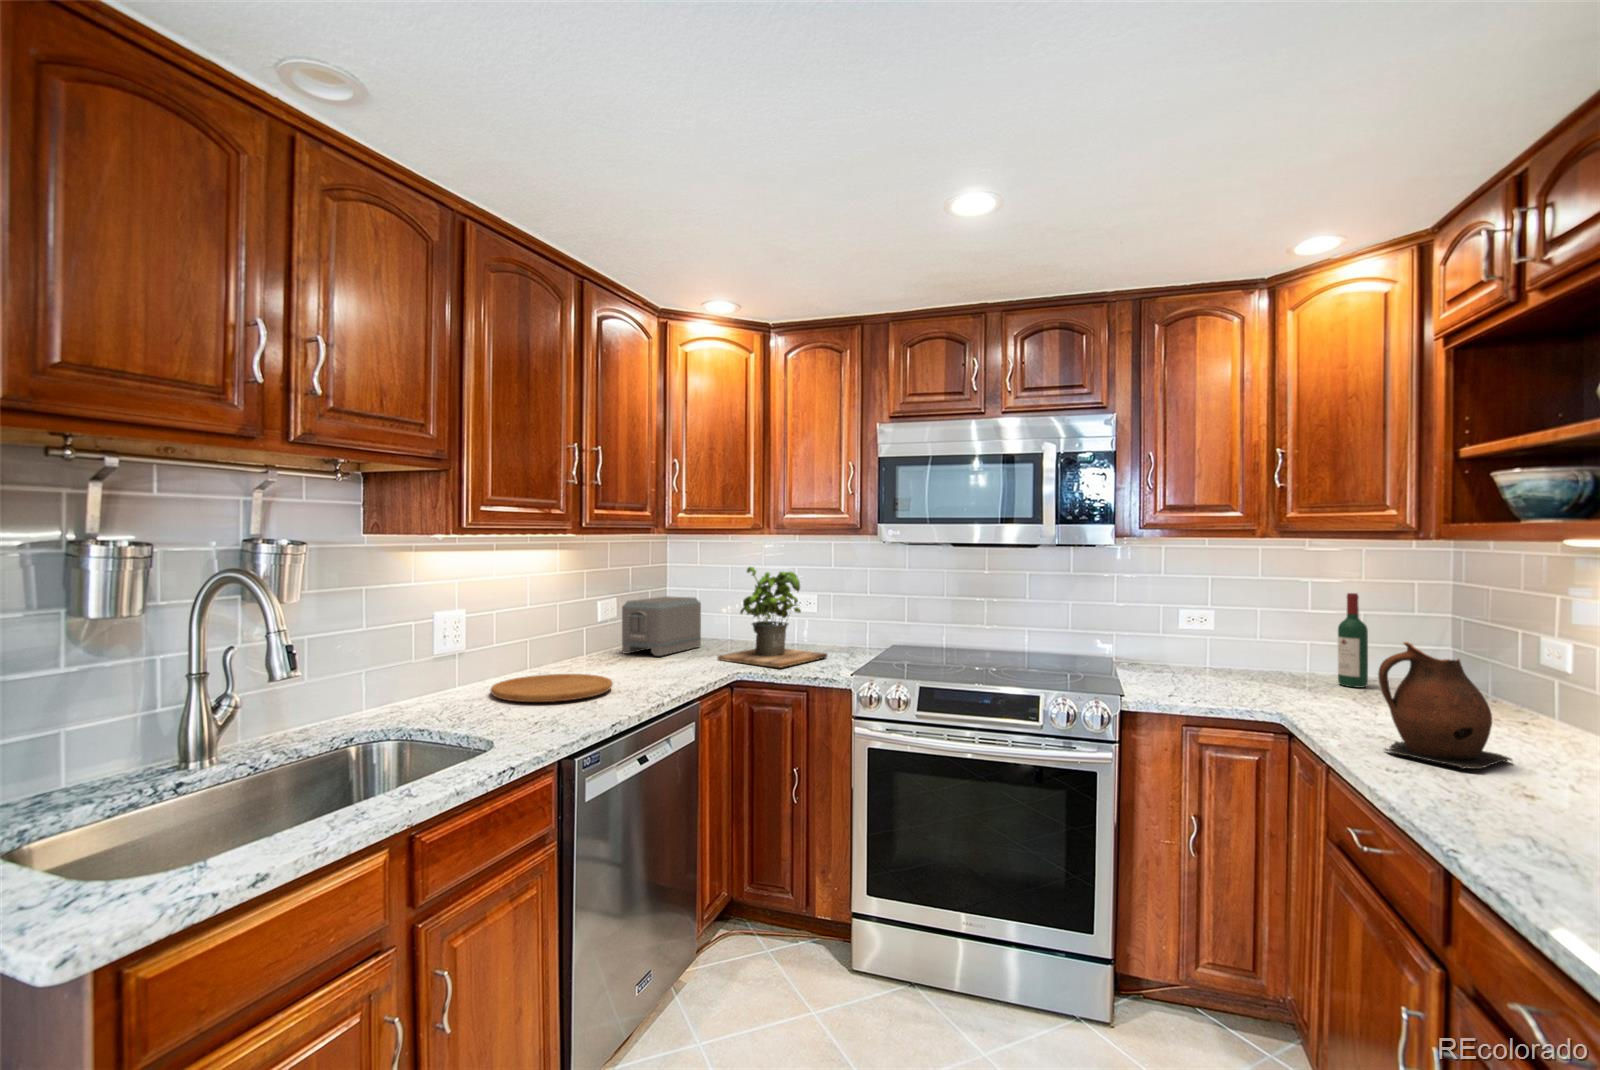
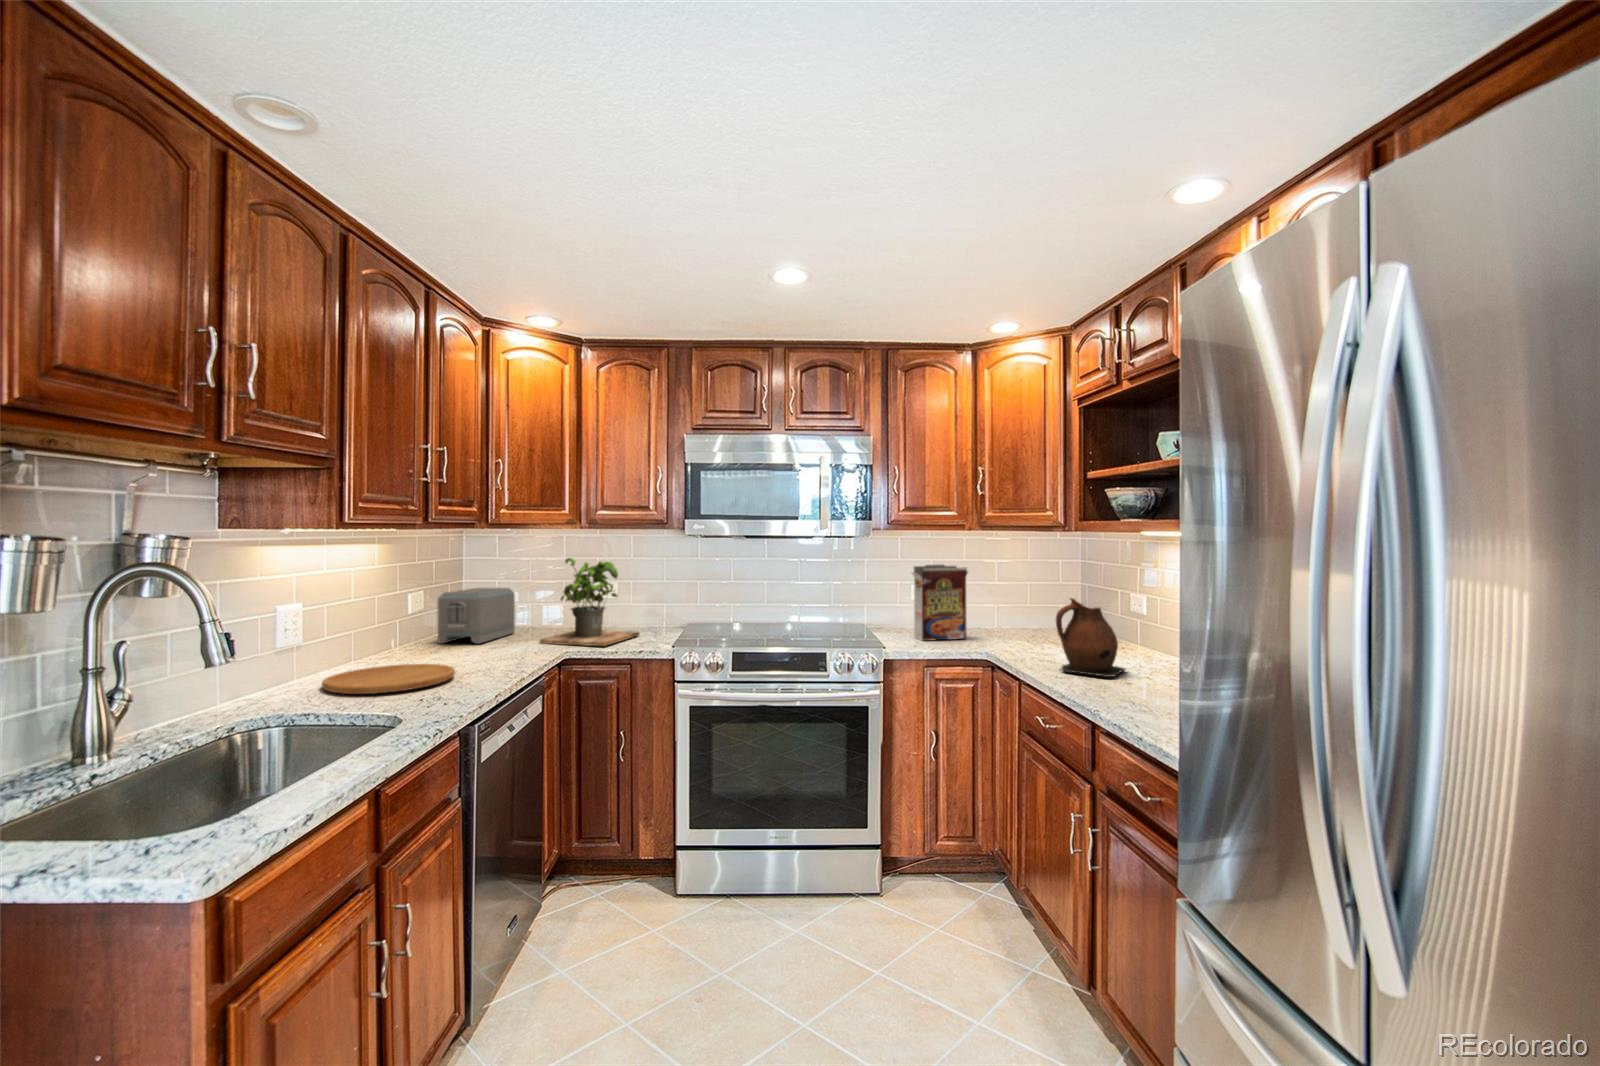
cereal box: none [1170,585,1260,690] -> present [912,565,968,641]
wine bottle: present [1338,593,1368,688] -> none [1010,568,1028,633]

